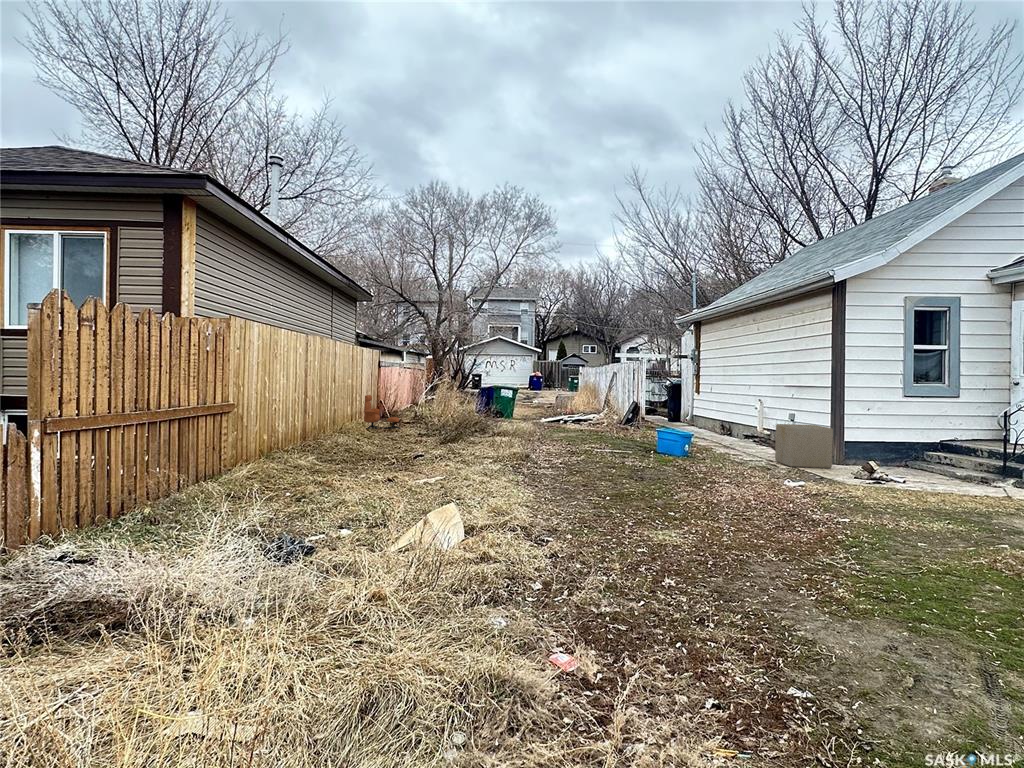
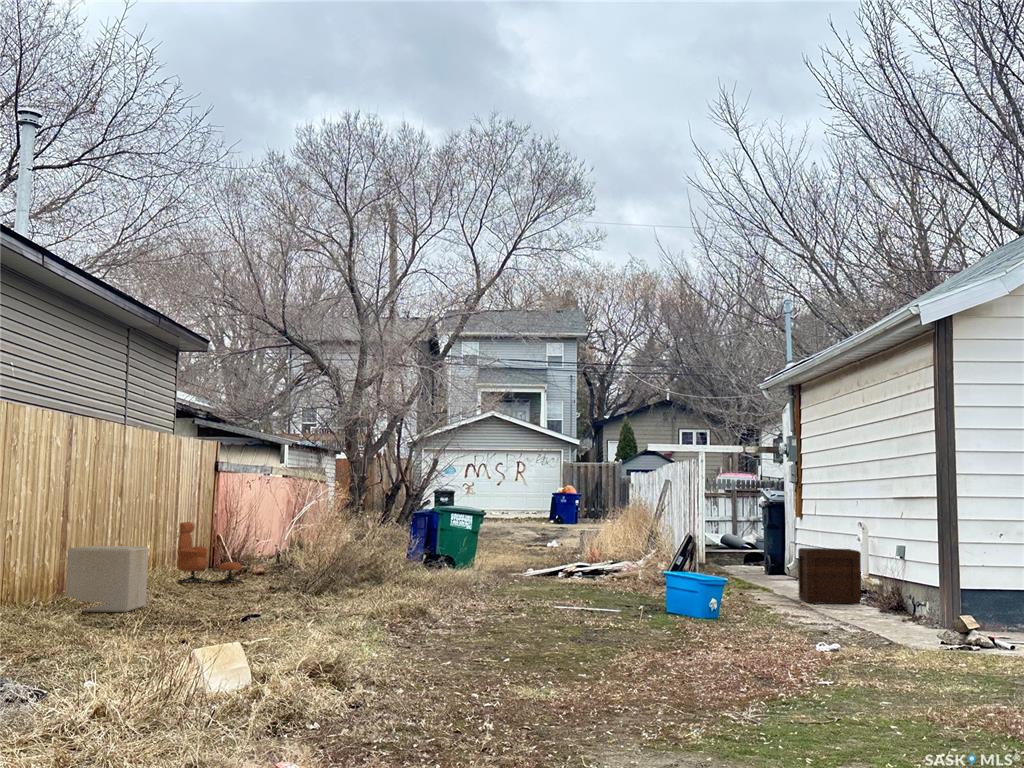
wooden crate: none [711,411,751,443] -> present [798,548,861,604]
cardboard box: present [775,424,833,468] -> present [65,546,148,612]

